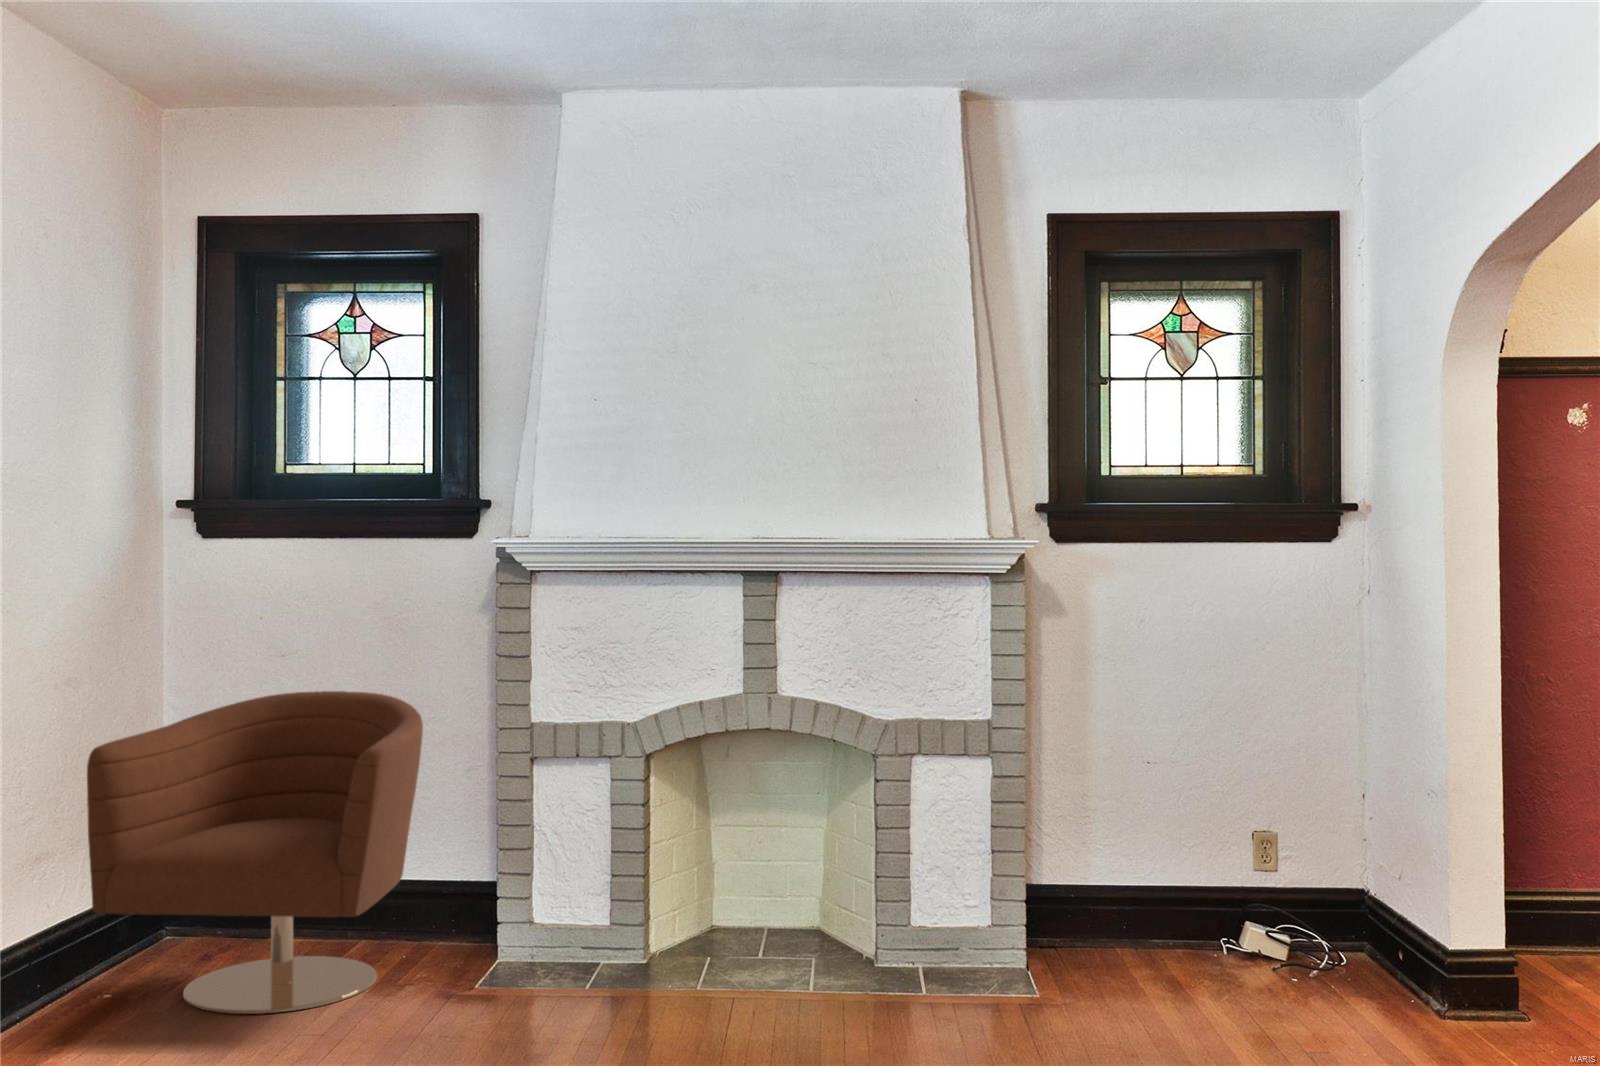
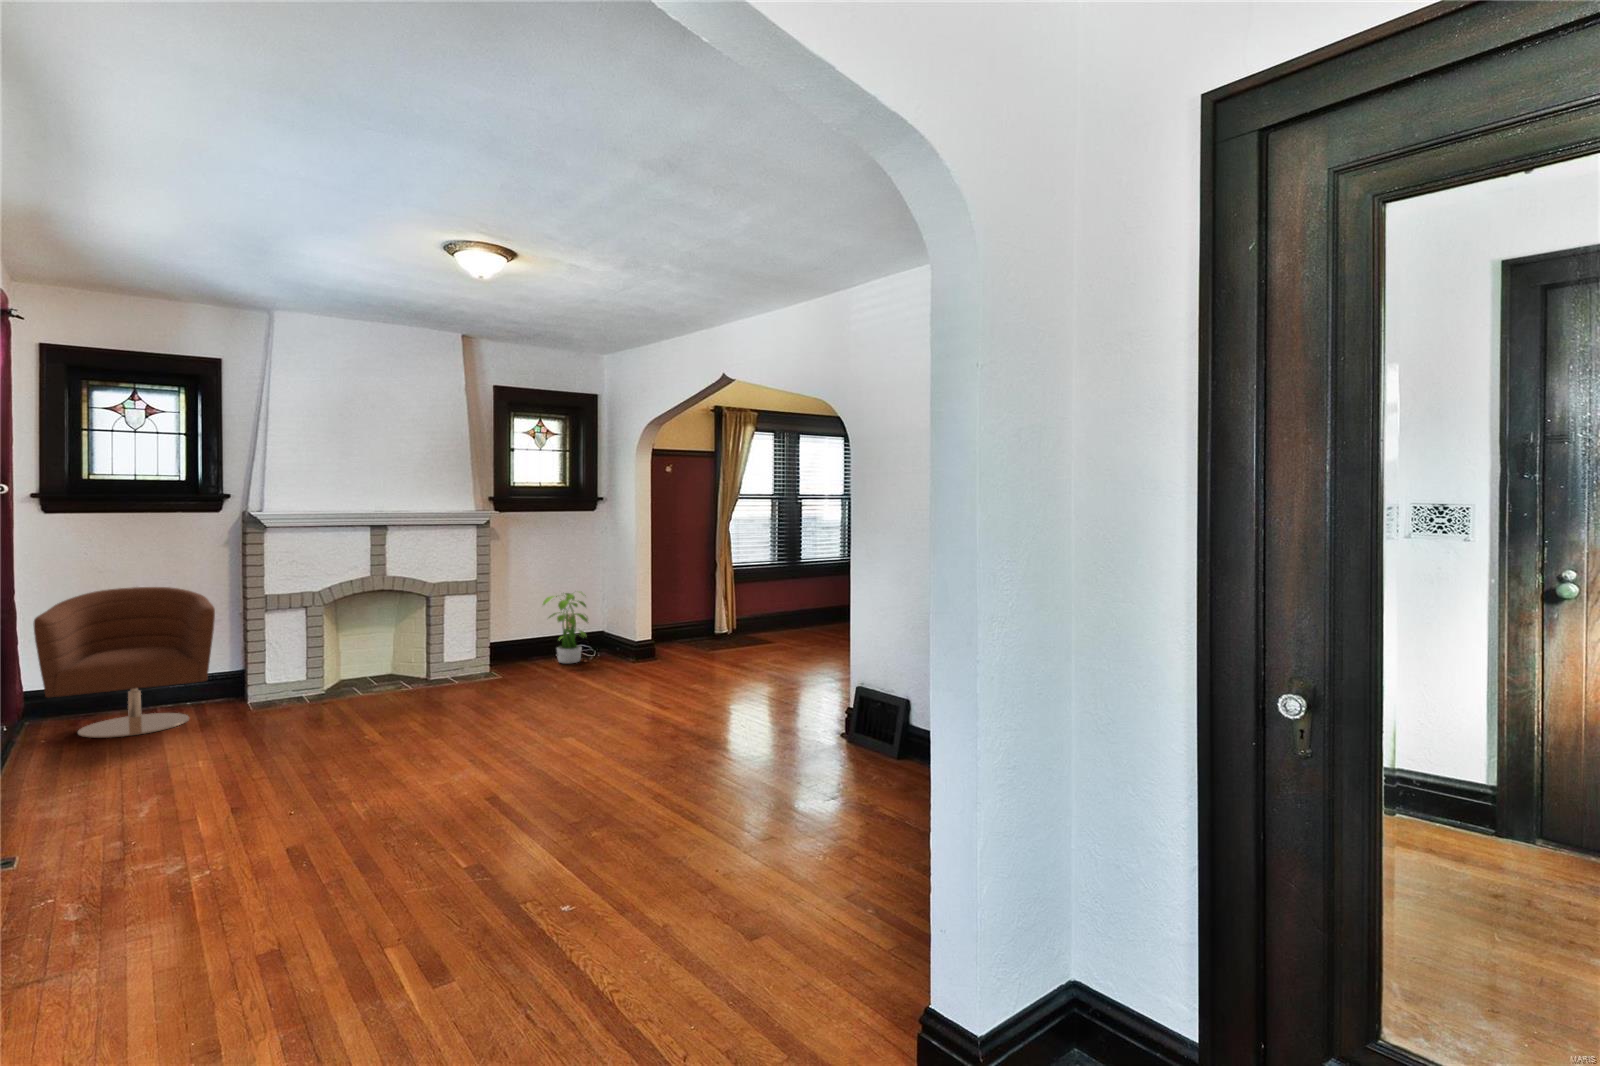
potted plant: none [1173,758,1308,971] -> present [542,592,588,663]

